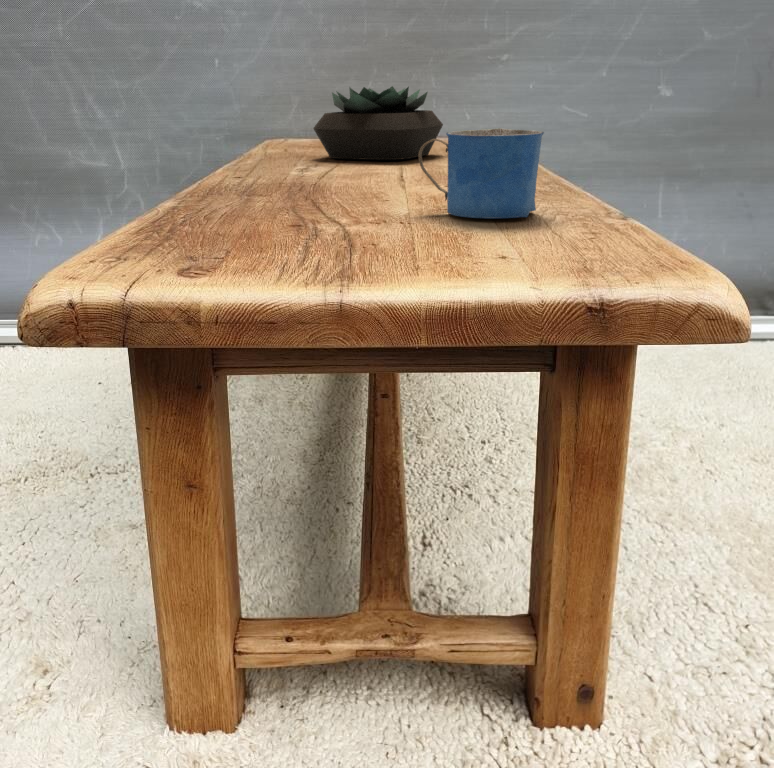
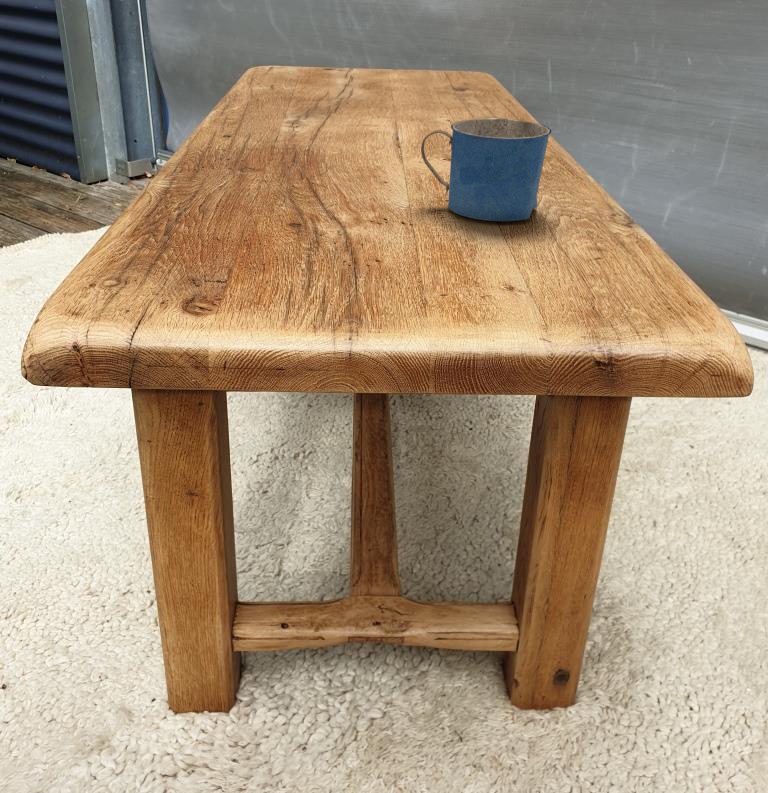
succulent plant: present [314,86,443,160] -> none [302,20,437,105]

